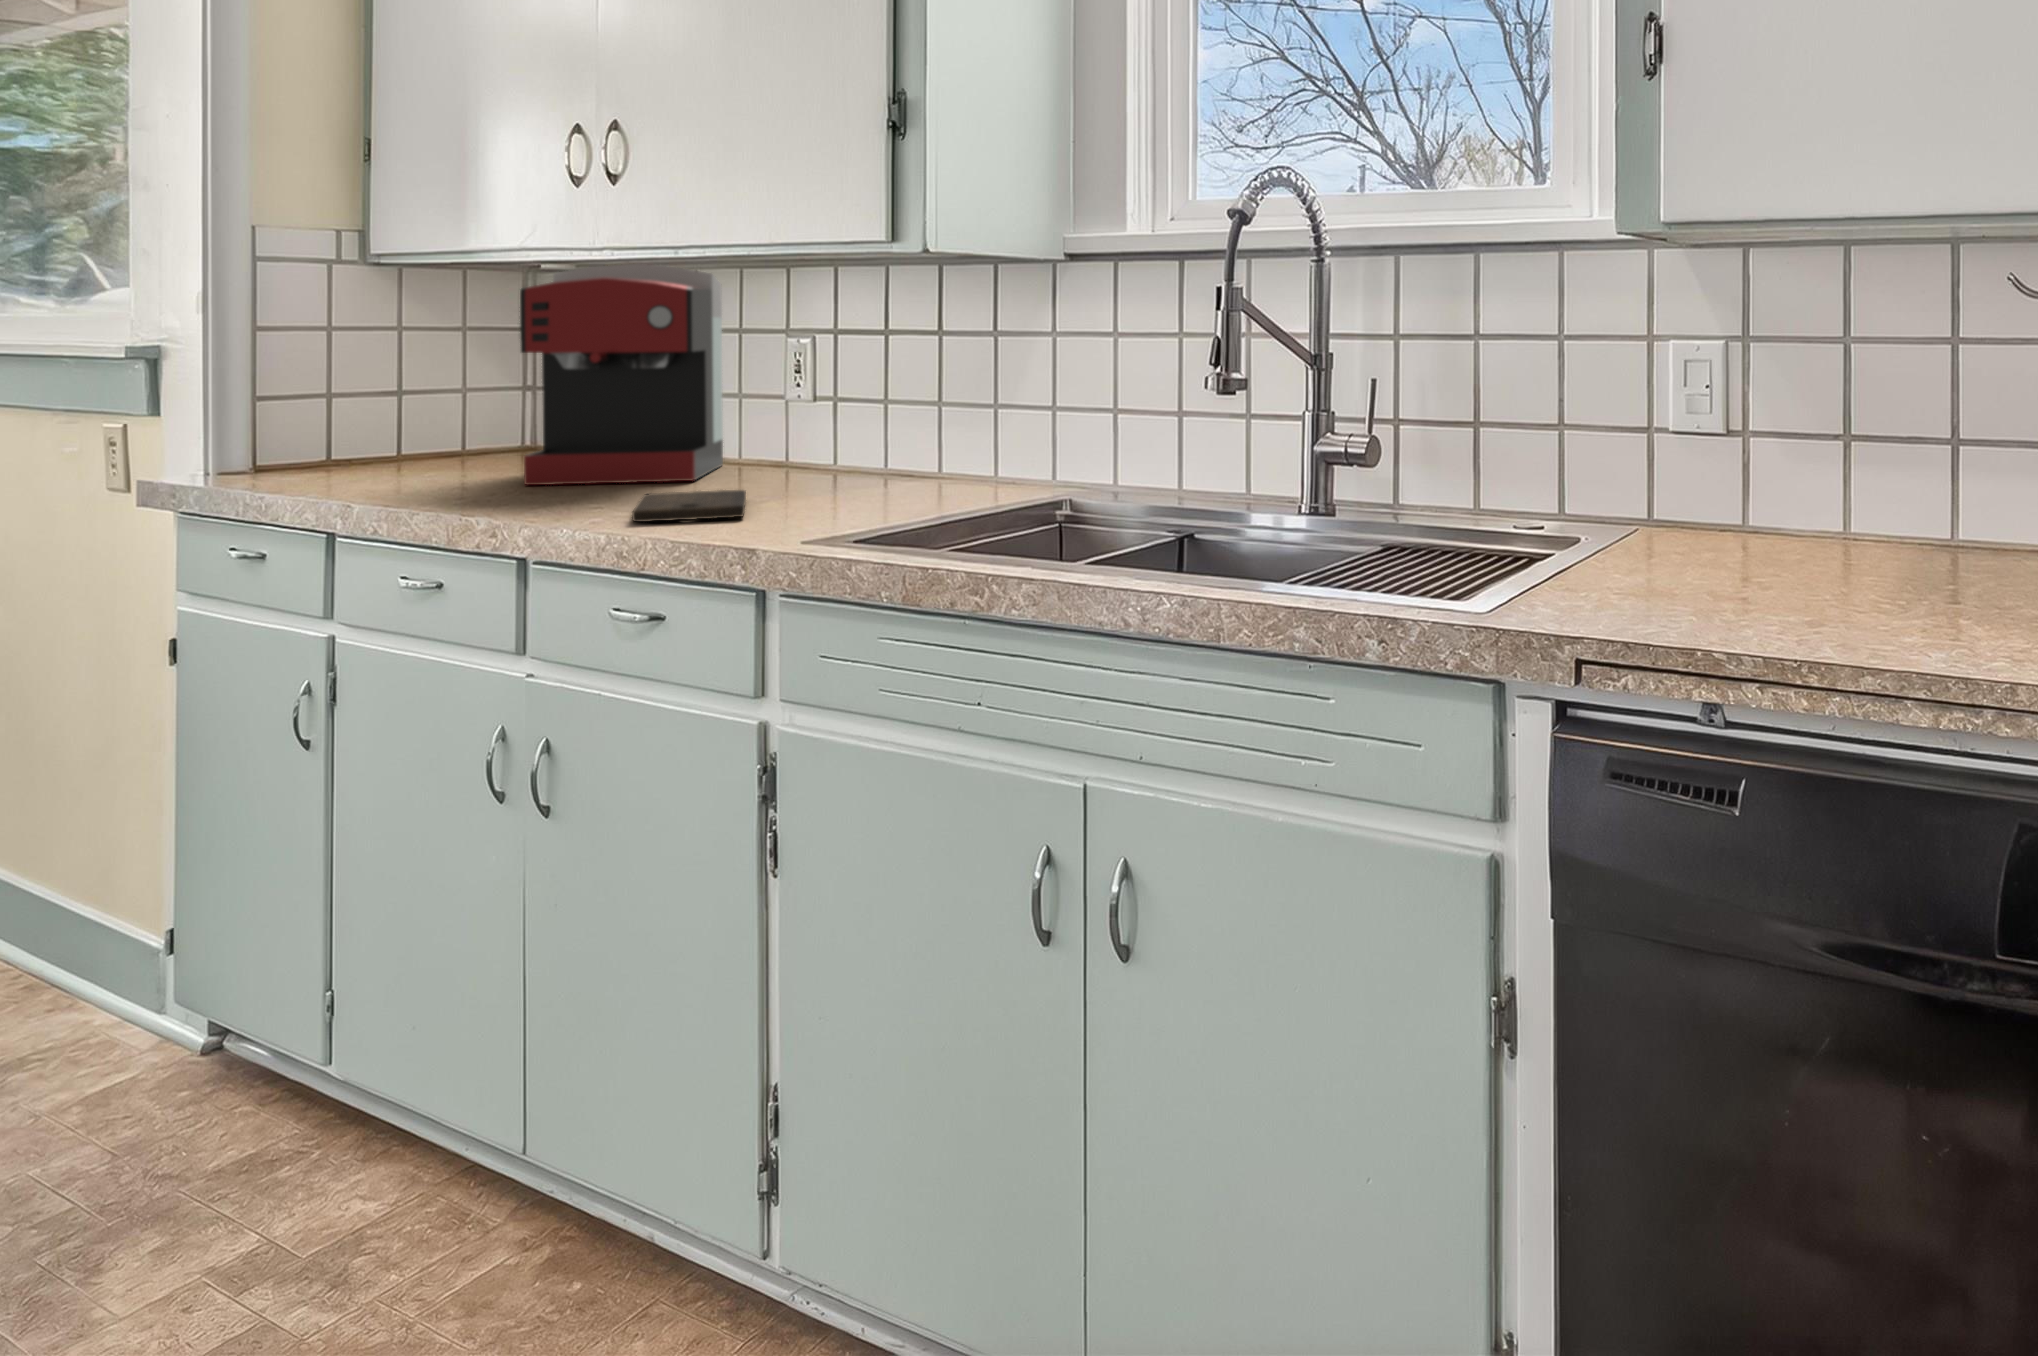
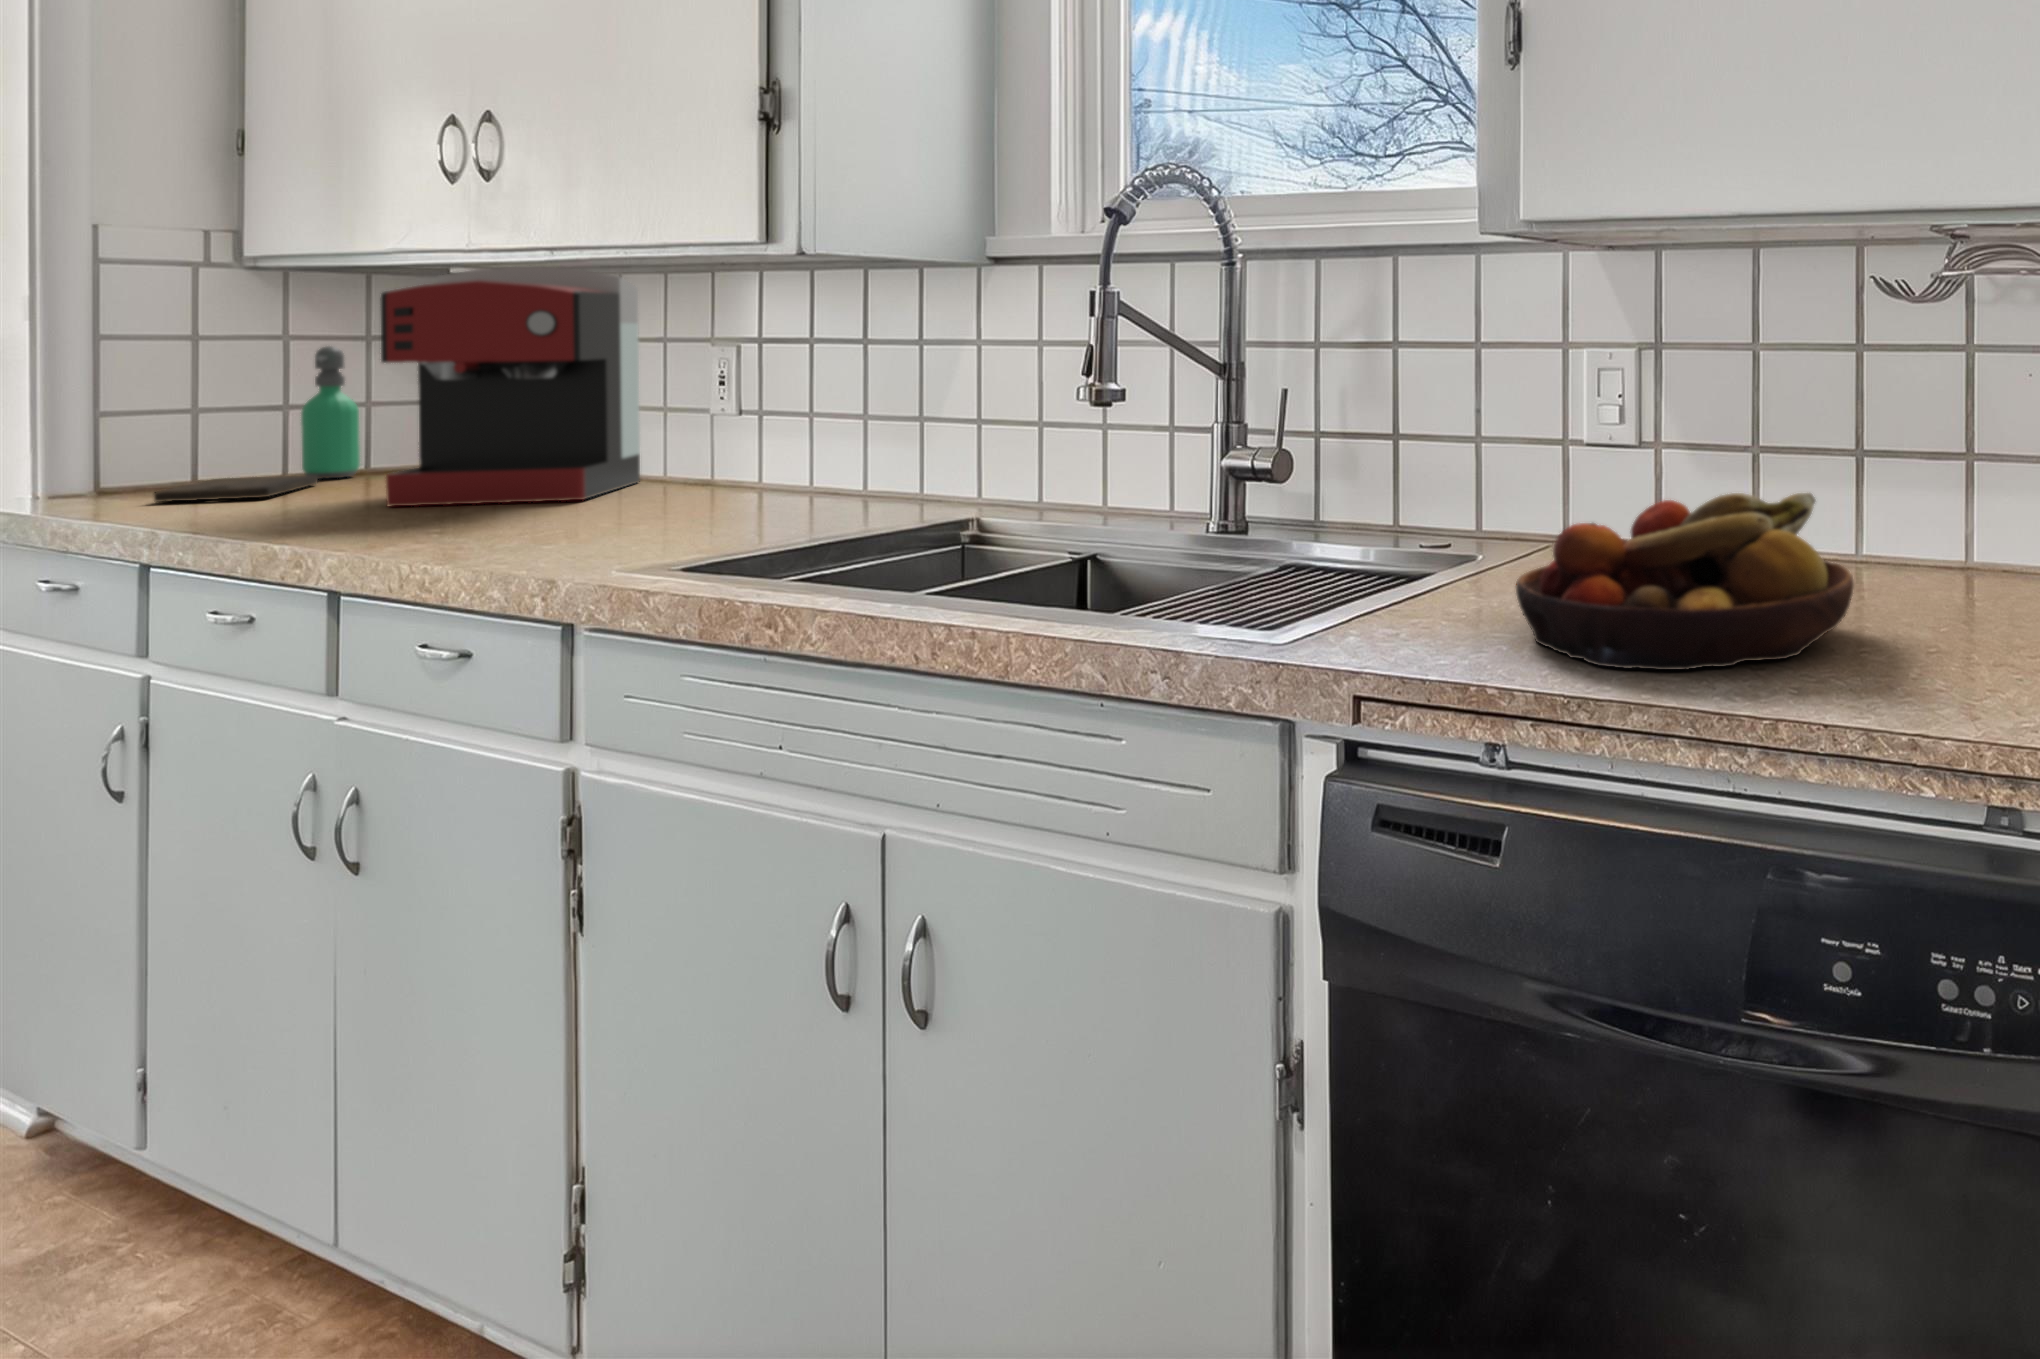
soap dispenser: none [414,338,462,460] -> present [301,346,360,479]
fruit bowl: none [1695,478,2030,640] -> present [1516,493,1854,670]
cutting board: present [632,490,746,522] -> present [154,475,318,502]

